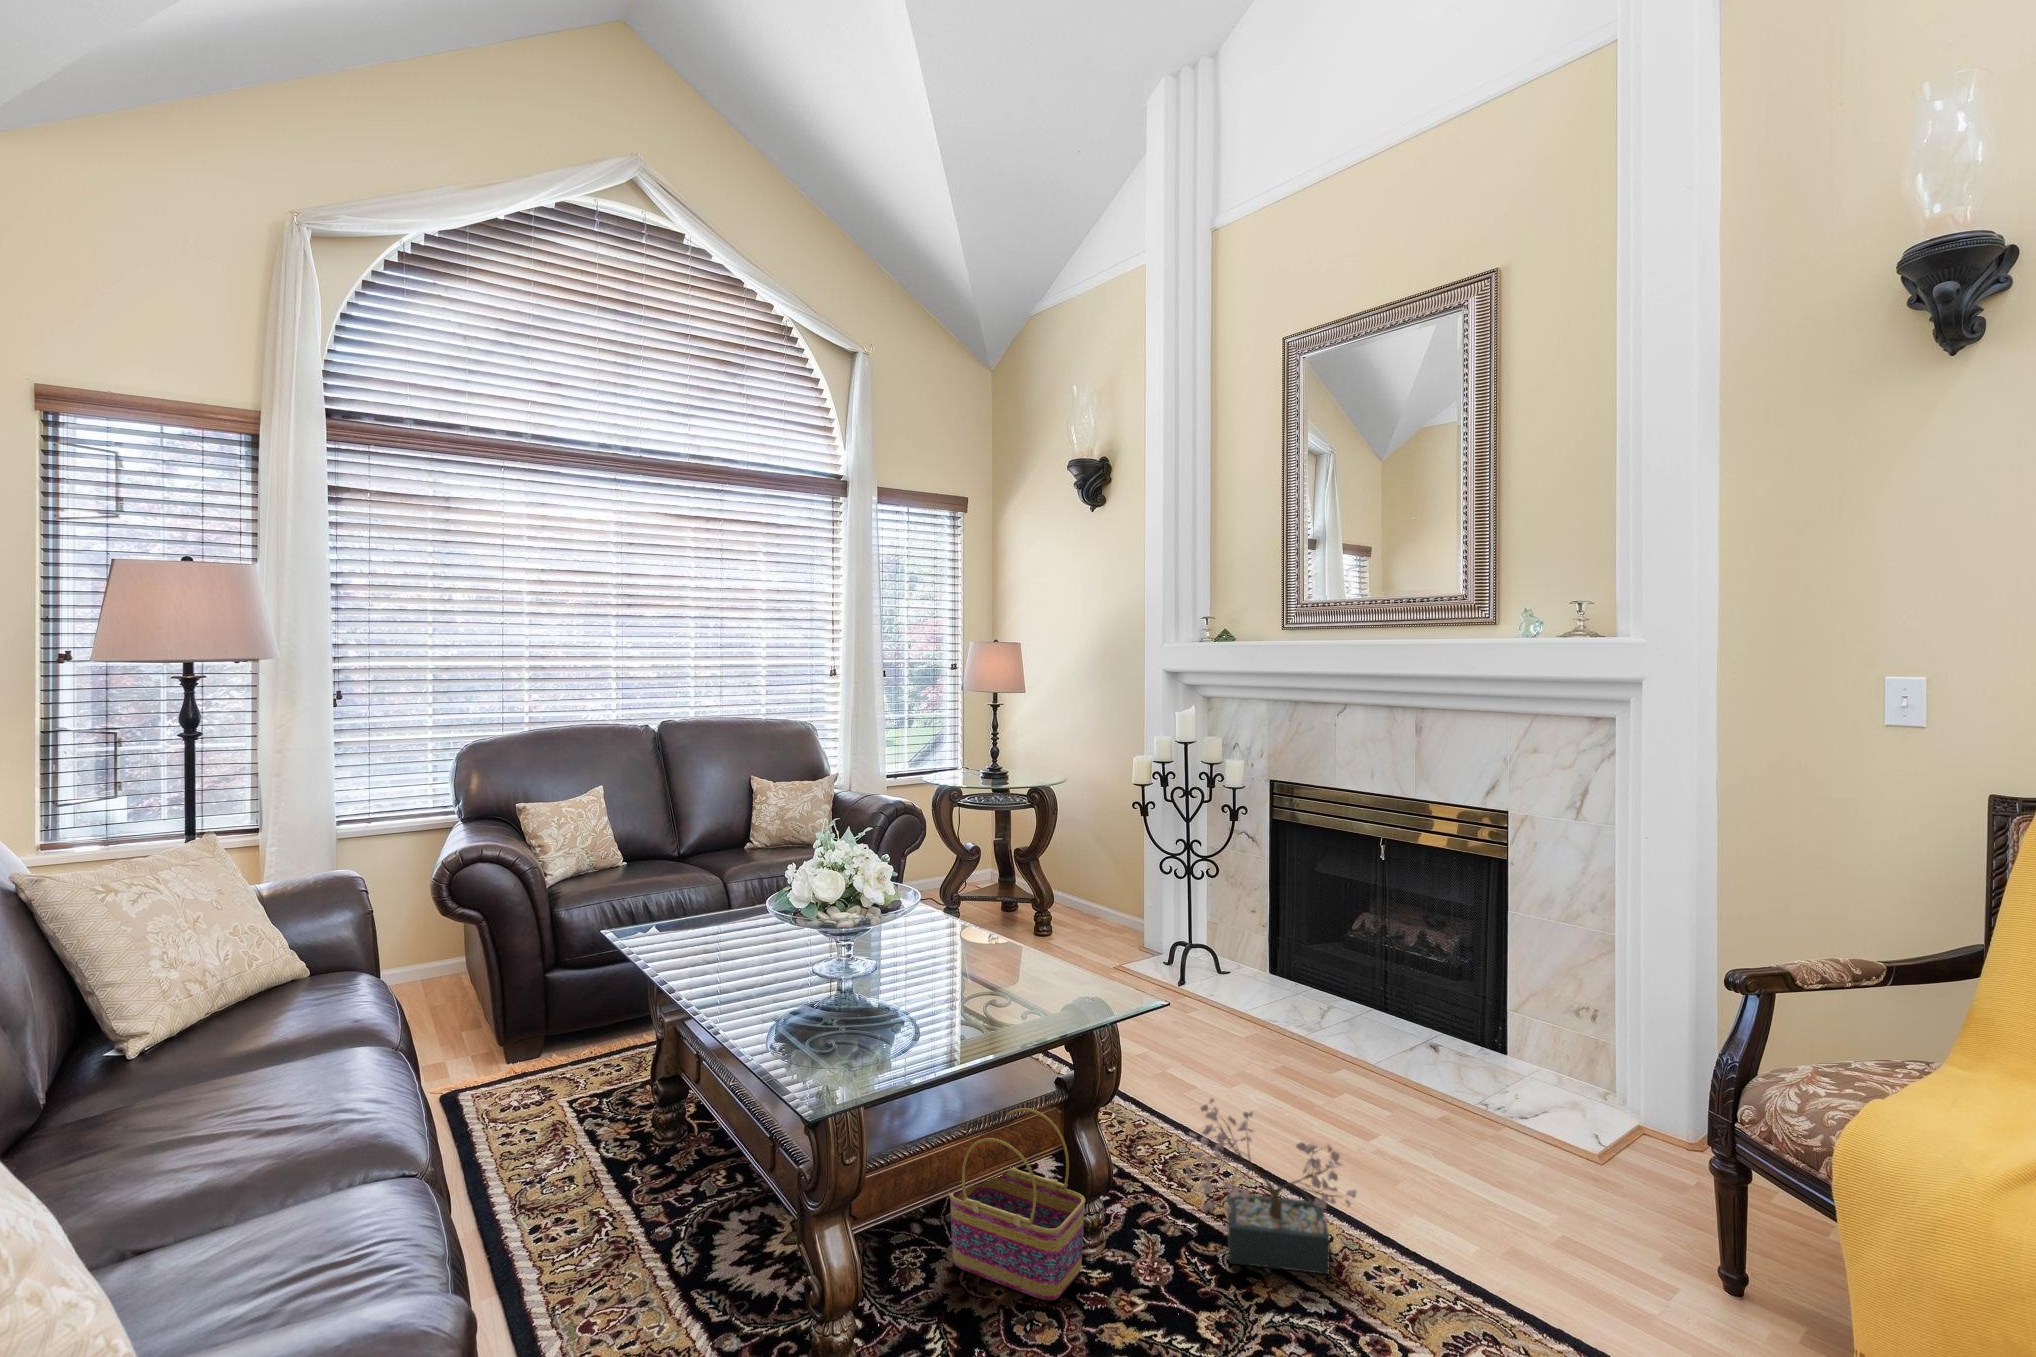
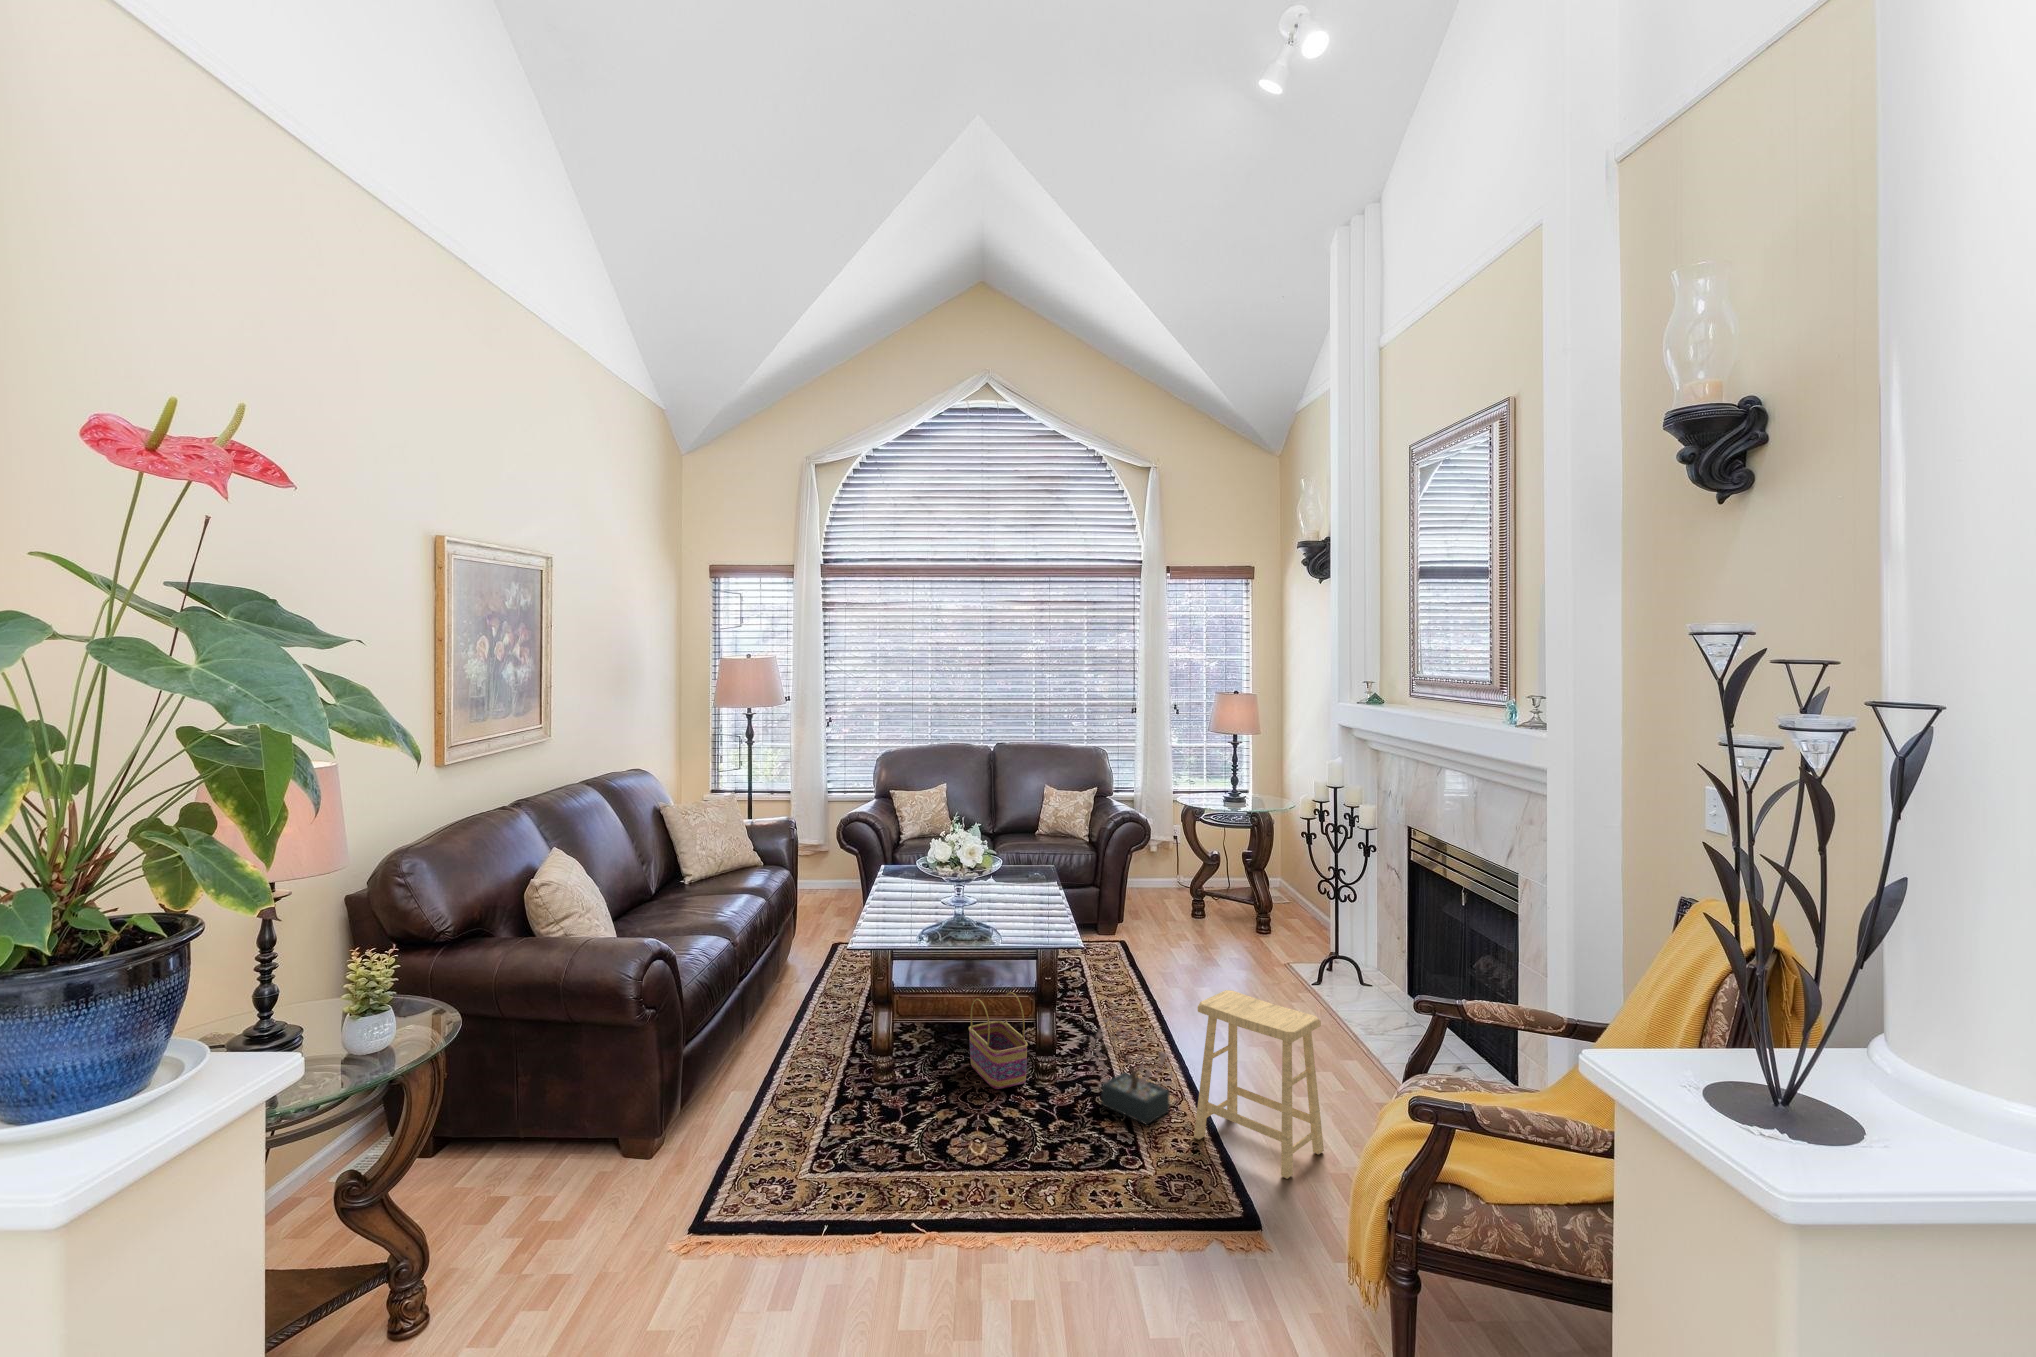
footstool: none [1386,1018,1591,1291] -> present [1194,990,1324,1179]

